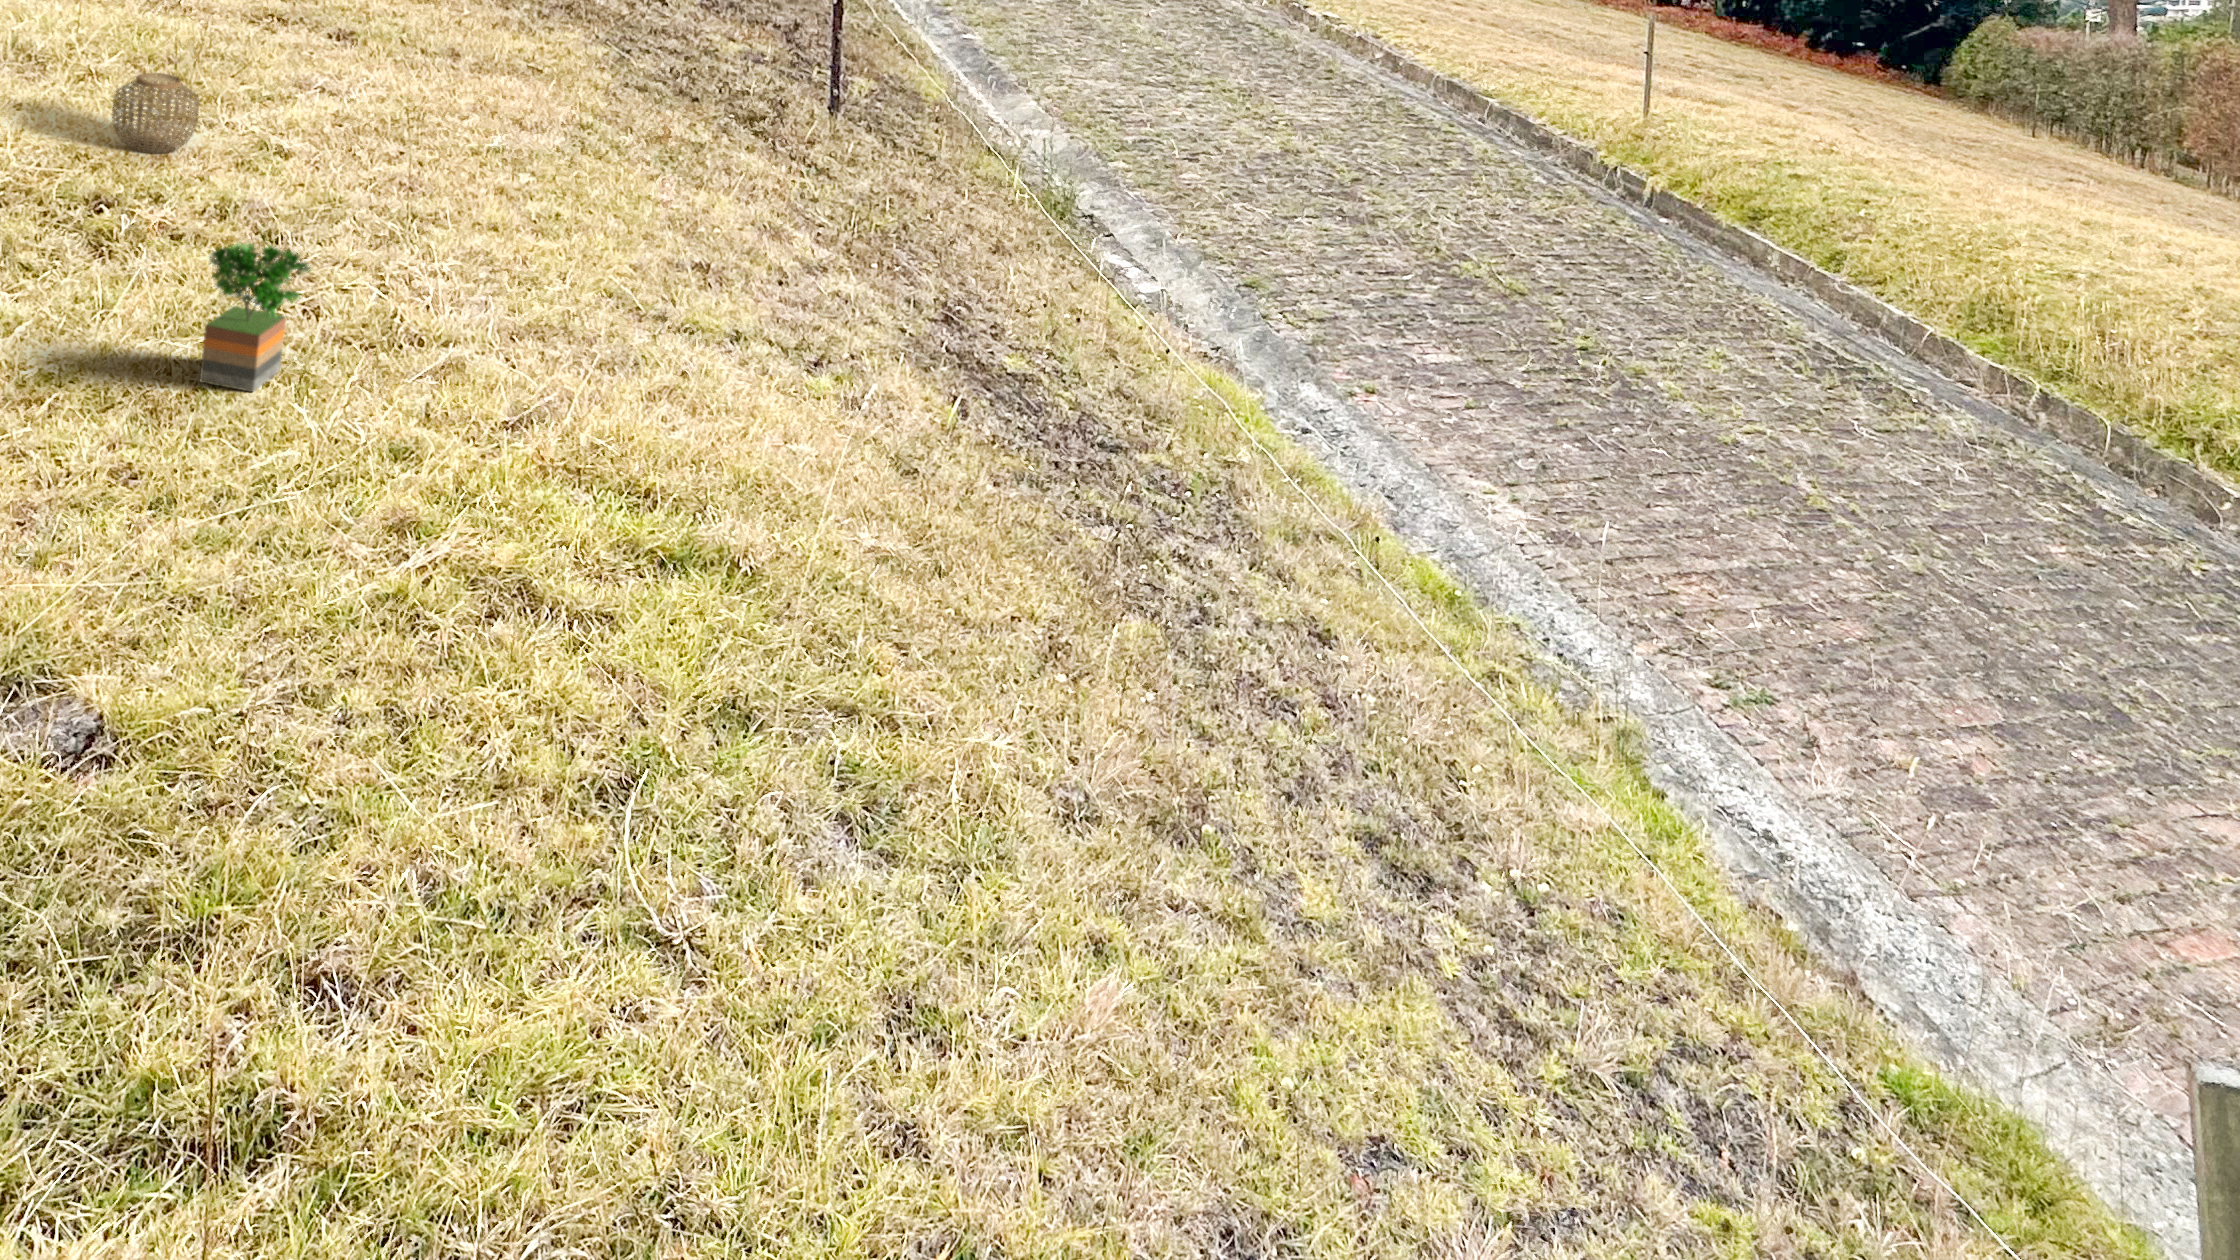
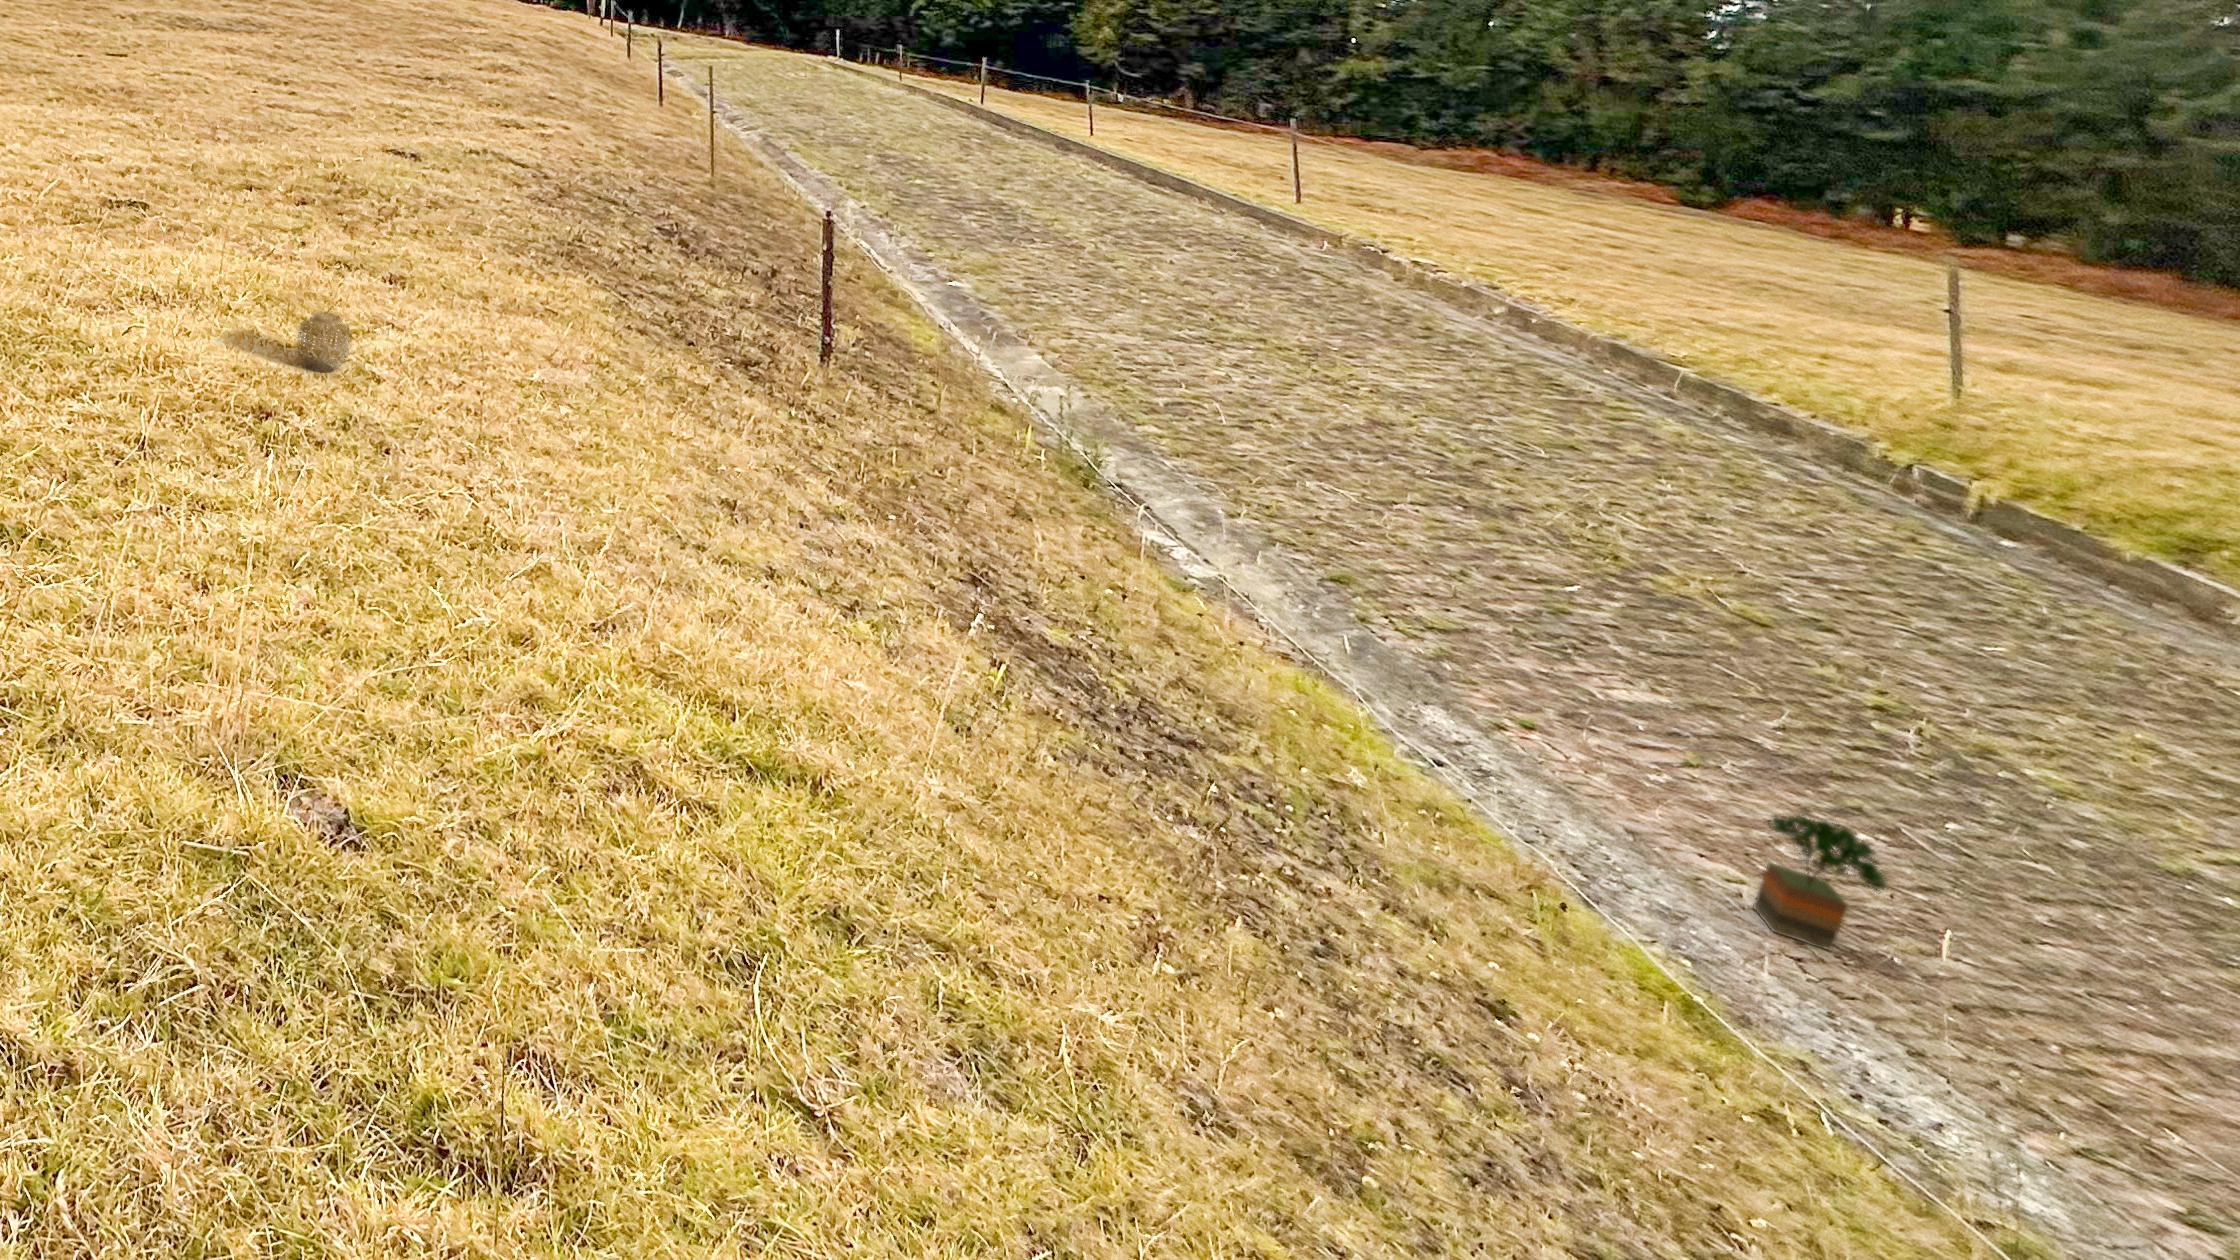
potted tree: present [200,243,311,392] -> present [1754,815,1888,950]

